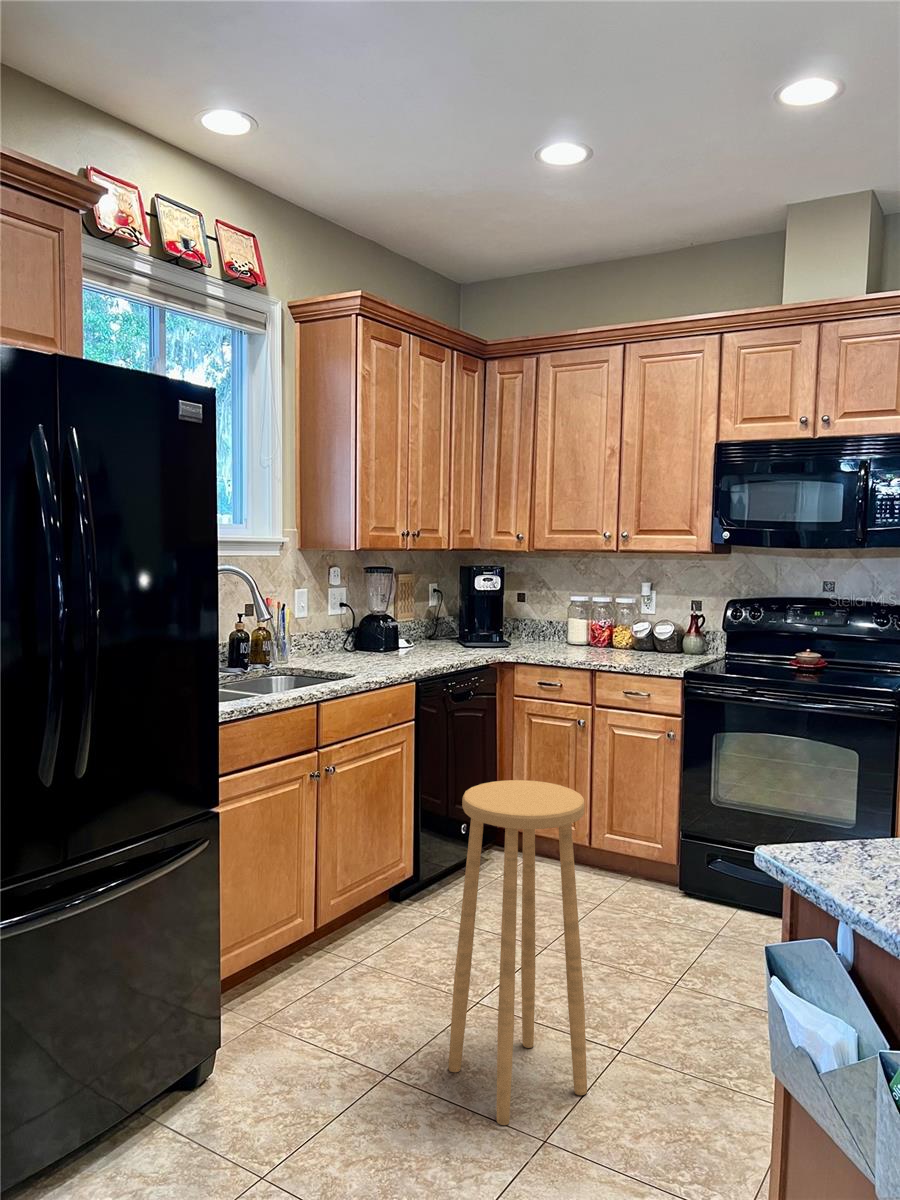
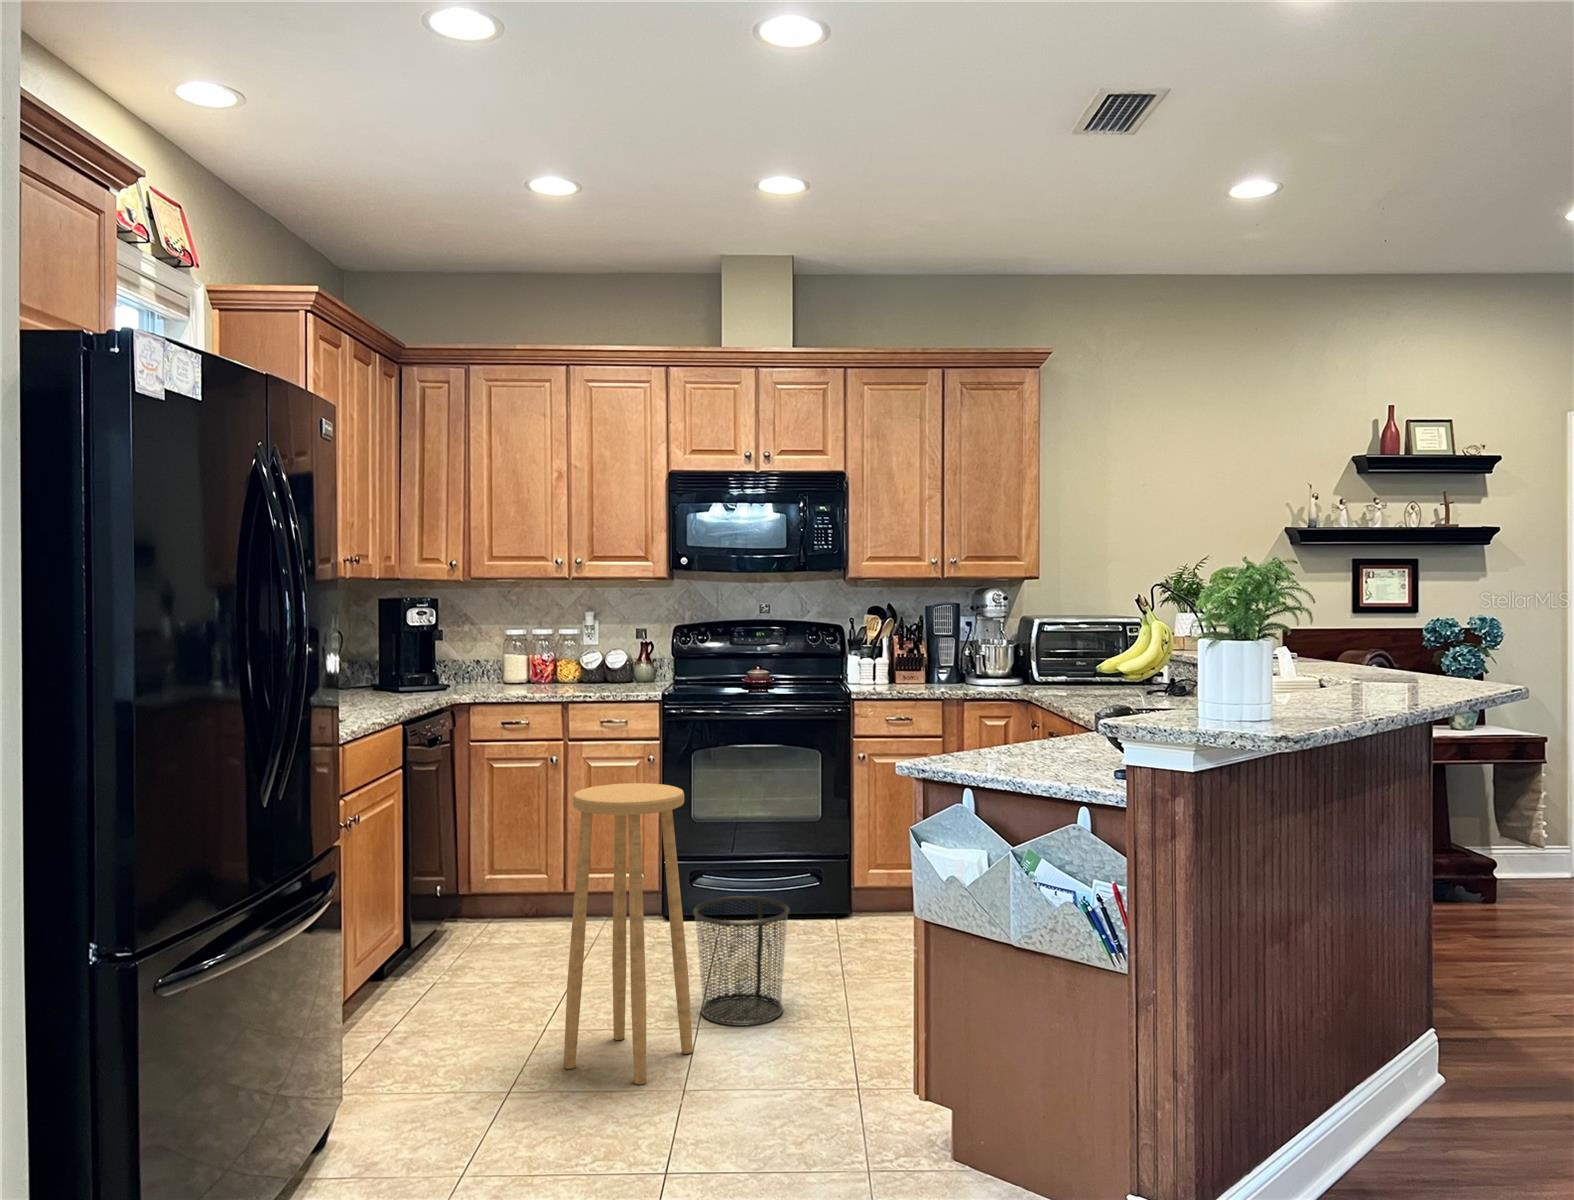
waste bin: none [626,914,740,1076] -> present [693,896,790,1026]

